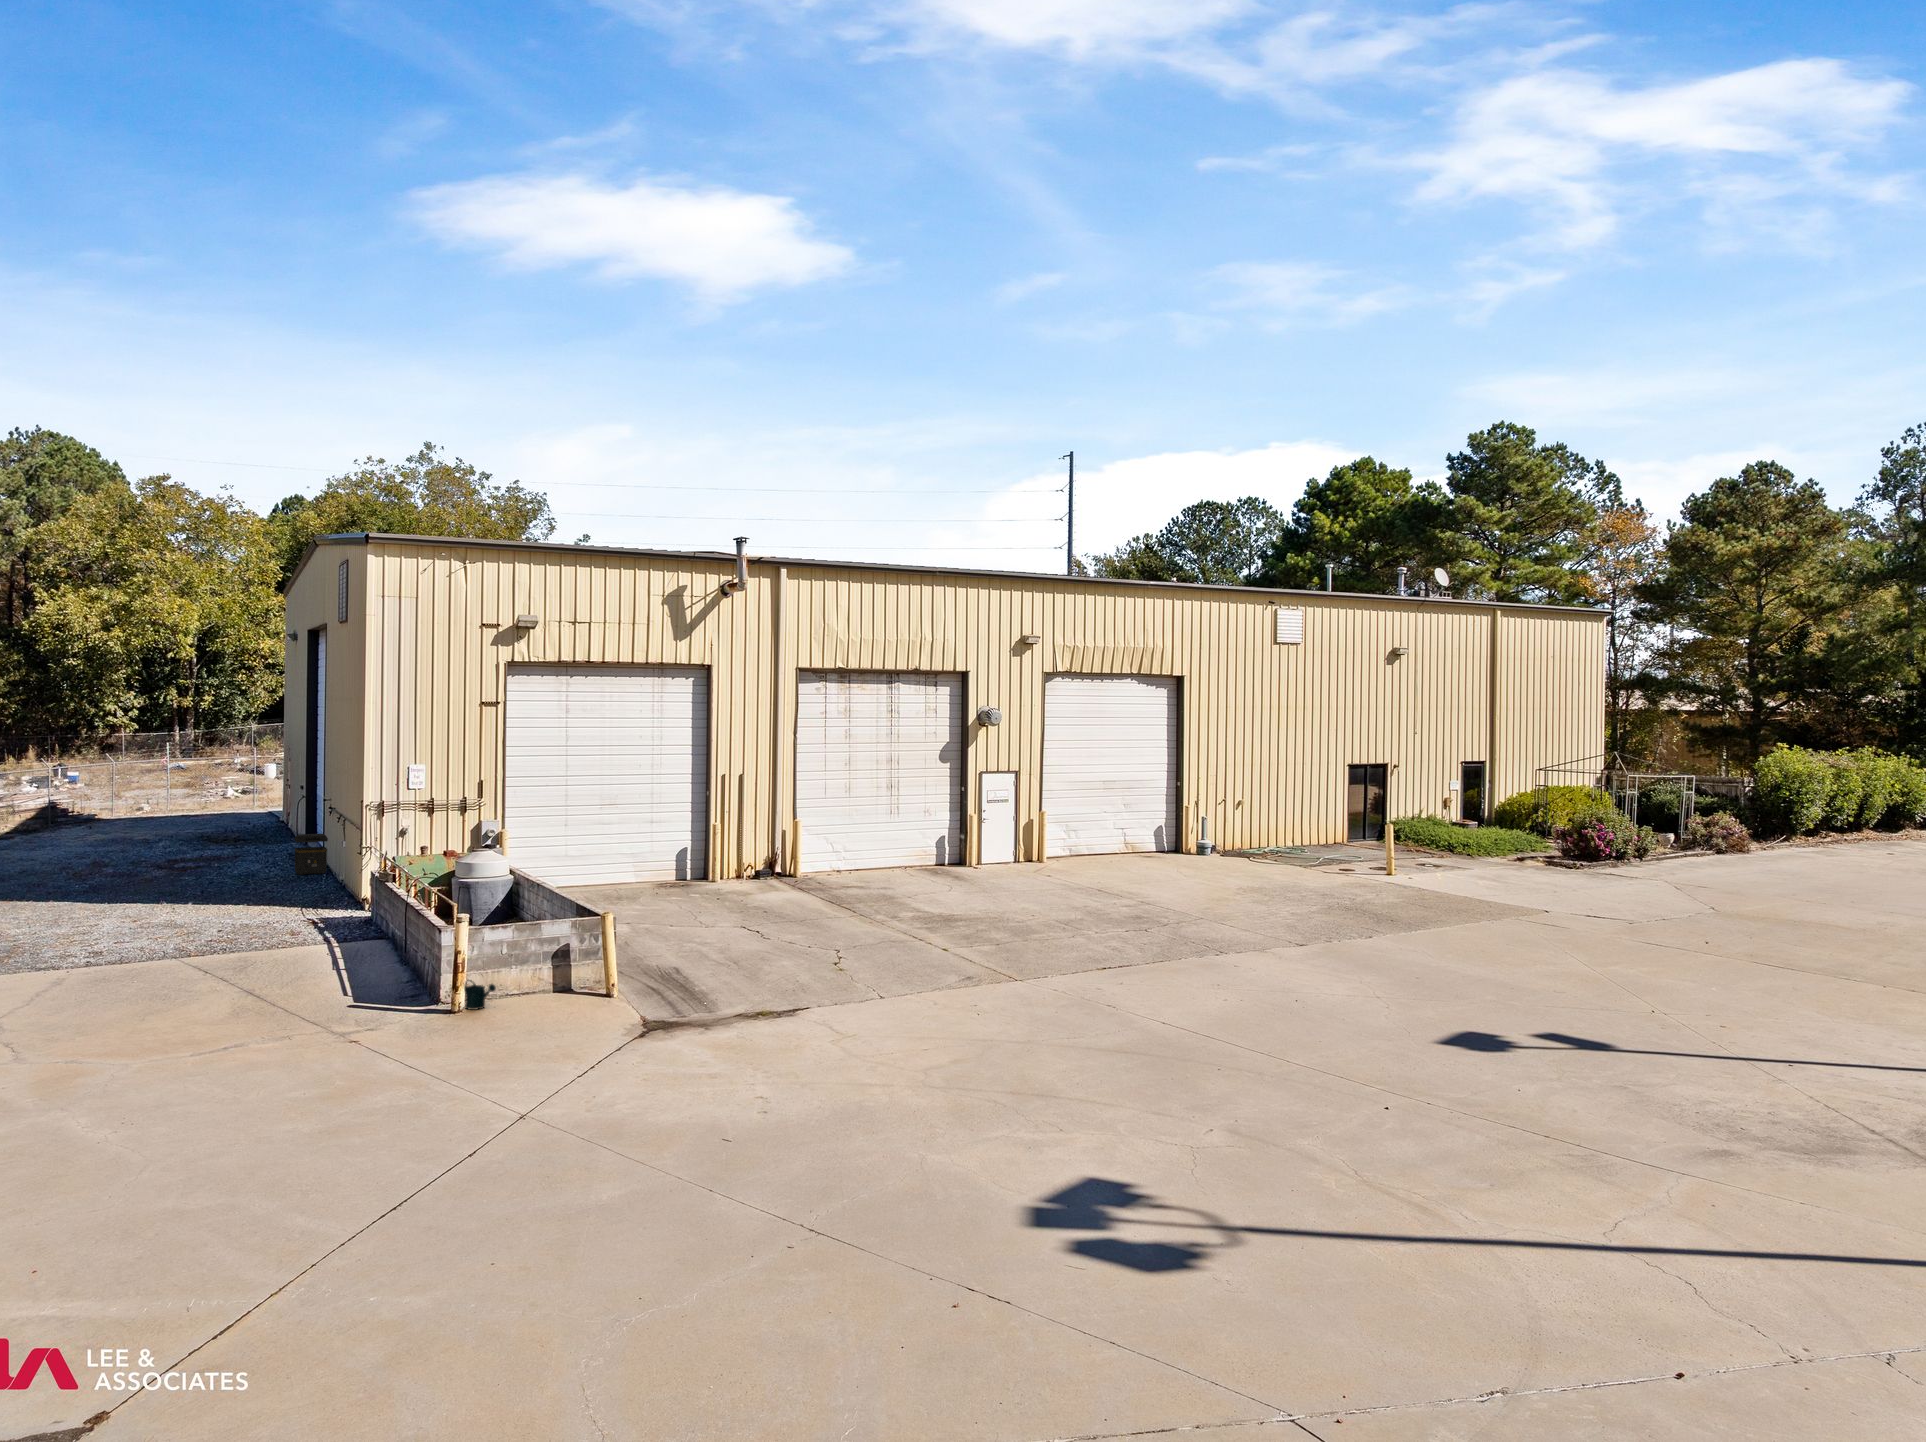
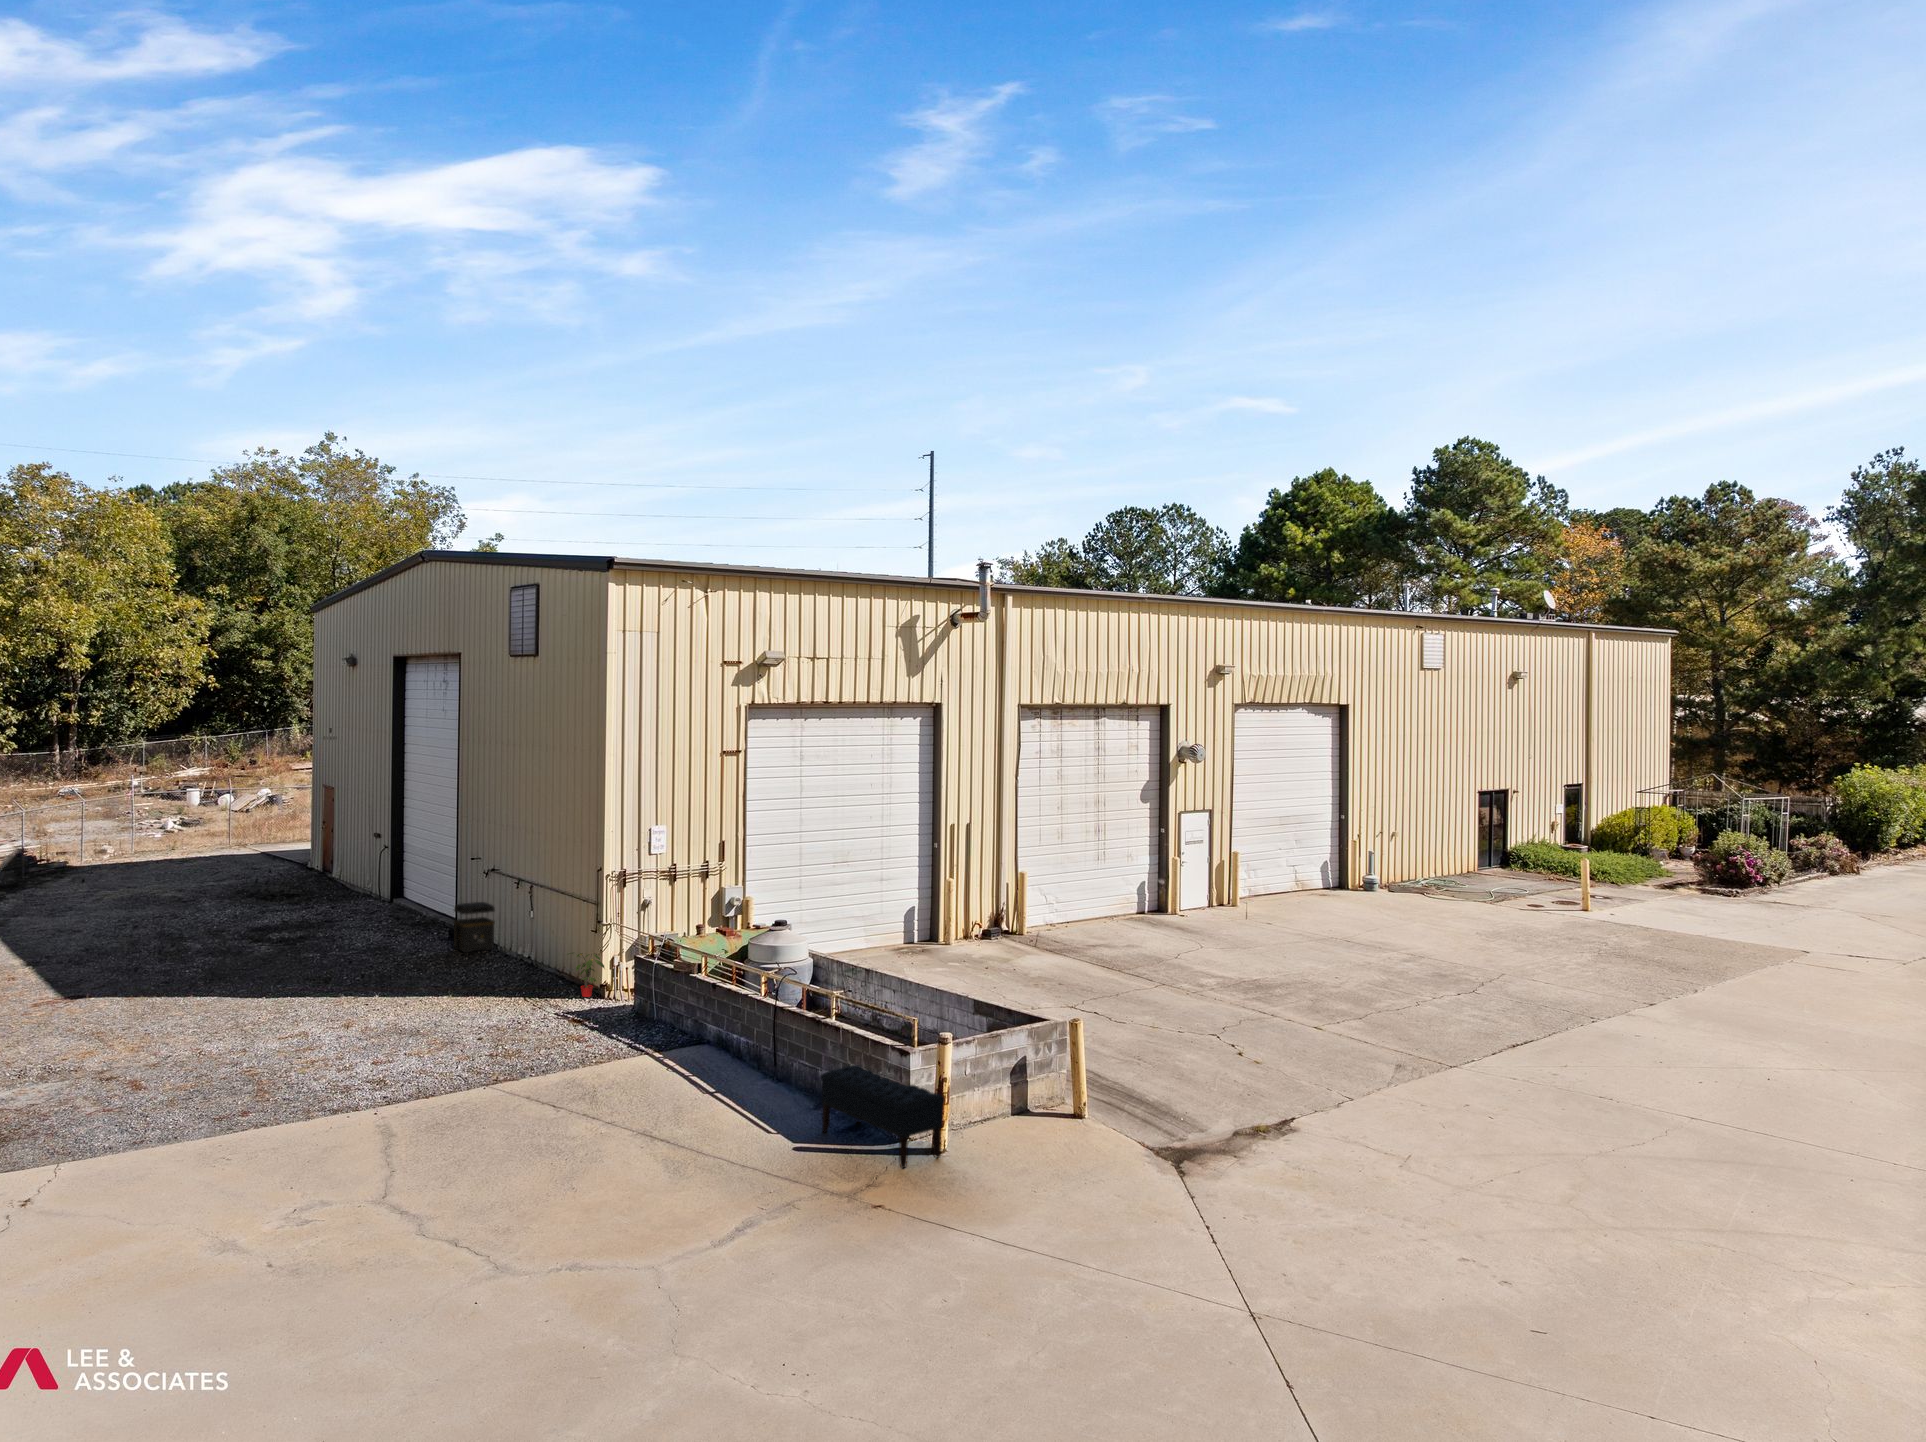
potted plant: none [331,867,358,903] -> present [569,953,605,997]
bench: none [372,932,435,1003] -> present [820,1065,944,1169]
watering can: present [464,980,496,1010] -> none [998,1136,1050,1175]

